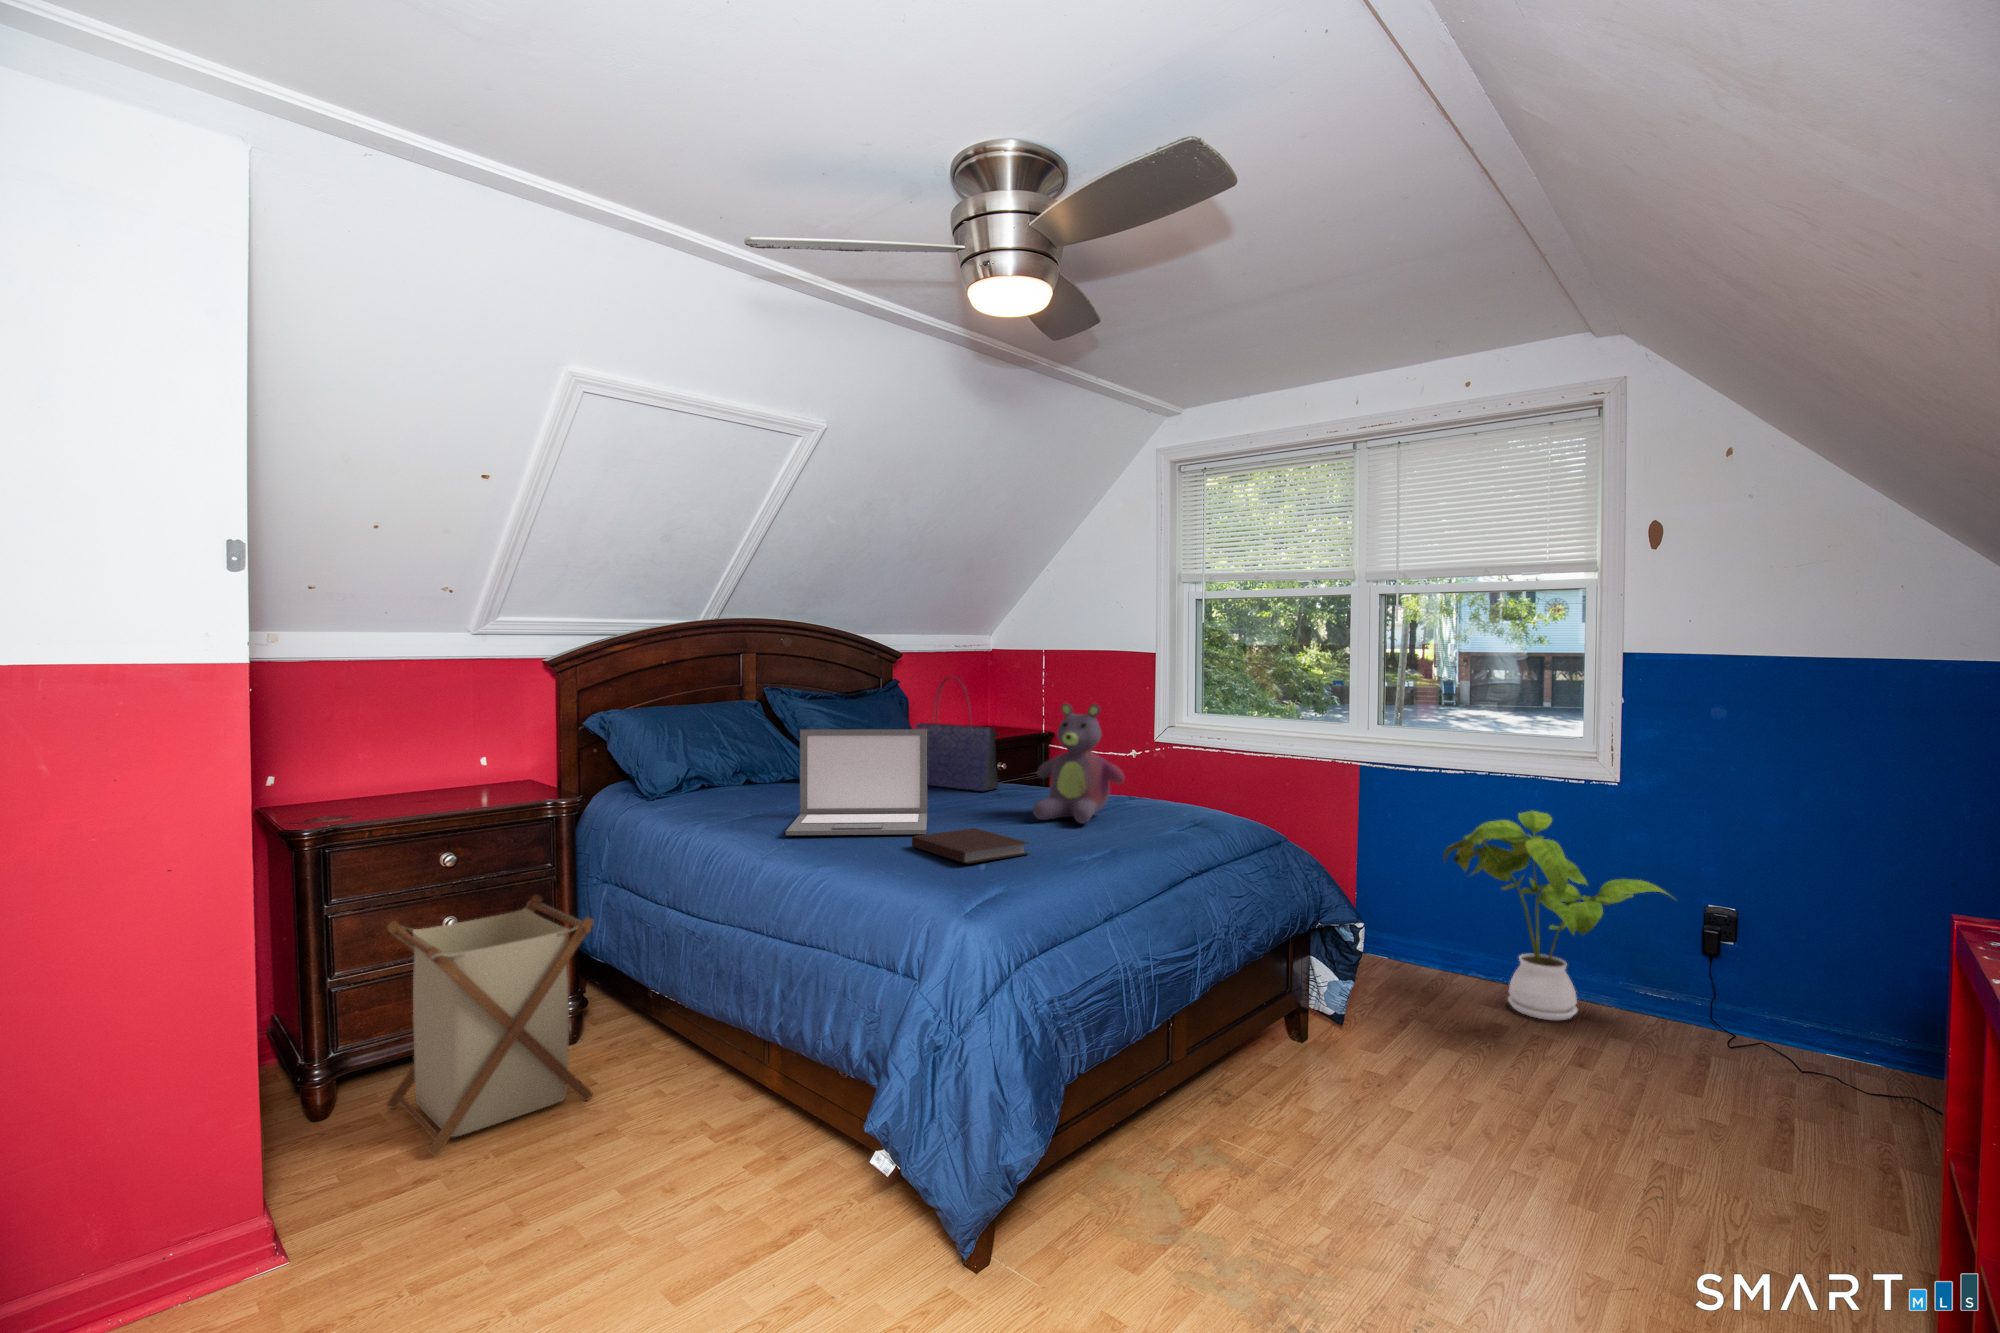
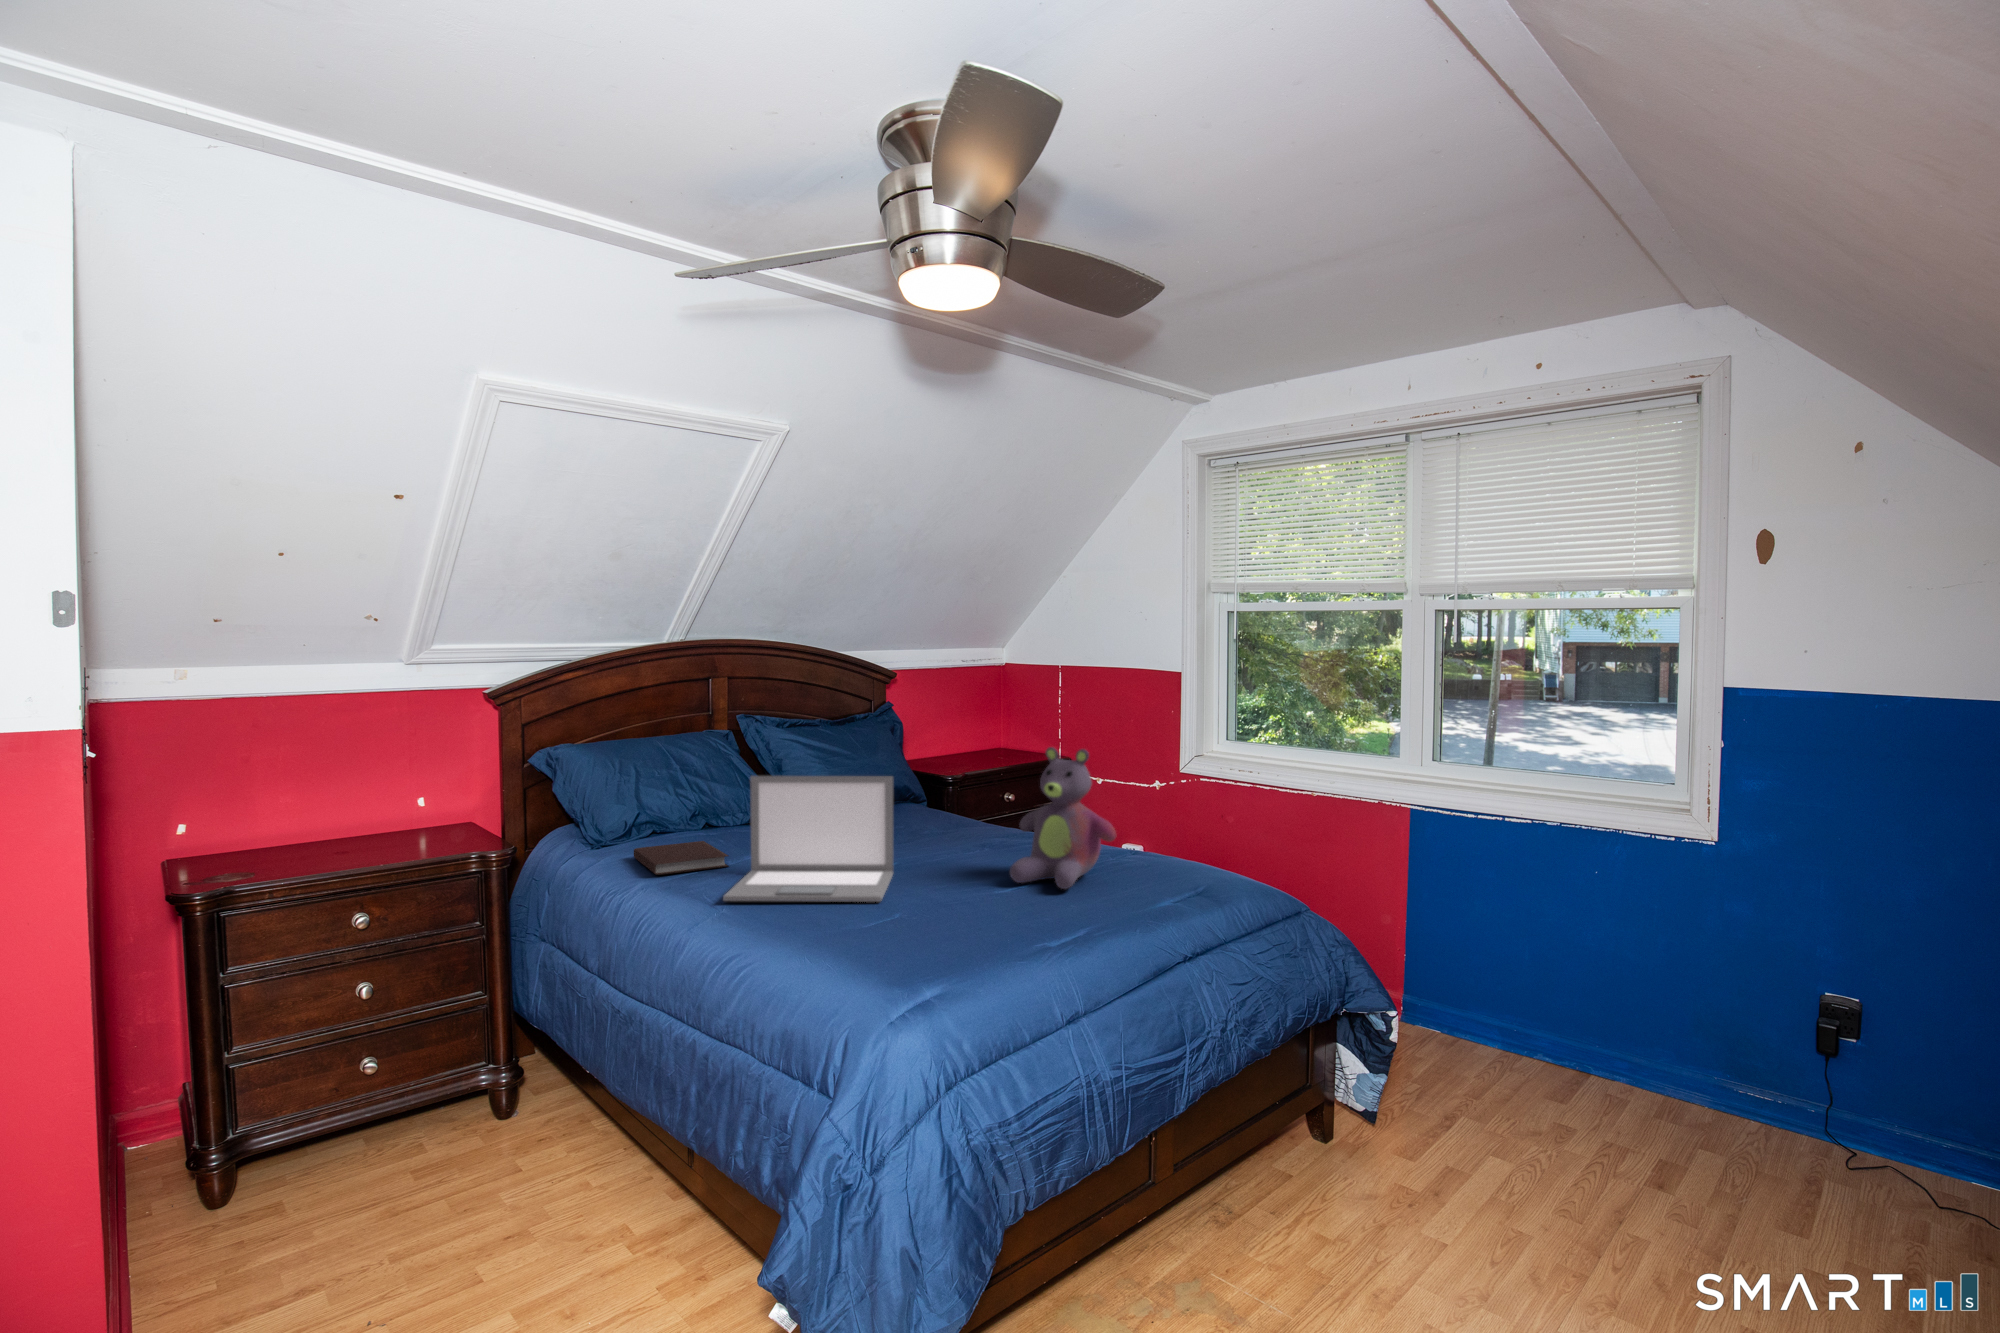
tote bag: present [915,678,999,791] -> none [890,708,988,840]
house plant: present [1444,811,1668,1020] -> none [1503,874,1787,1122]
notebook: present [912,828,1029,864] -> present [634,841,729,875]
laundry basket: present [386,895,594,1155] -> none [284,959,509,1263]

